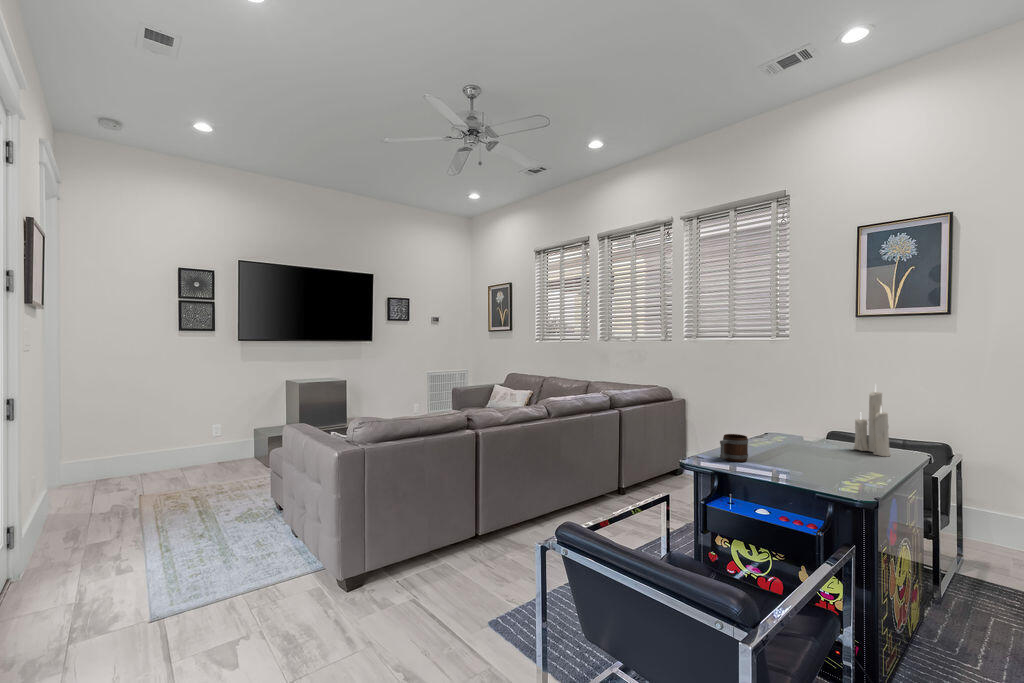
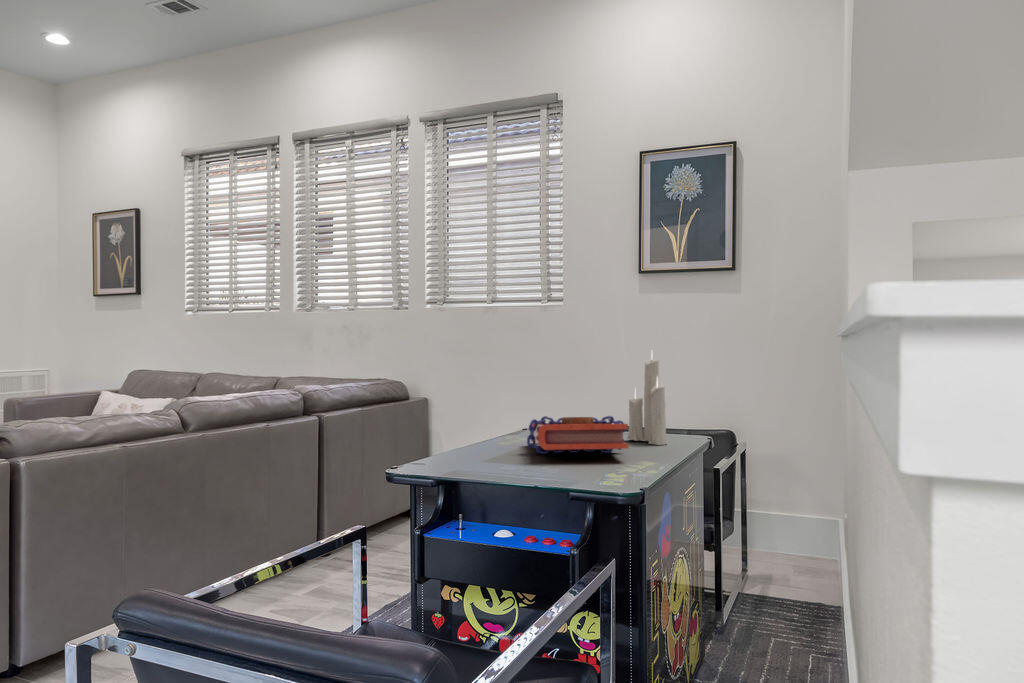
book: none [775,430,860,461] -> present [527,416,628,454]
mug: present [720,434,748,462] -> none [448,425,489,466]

